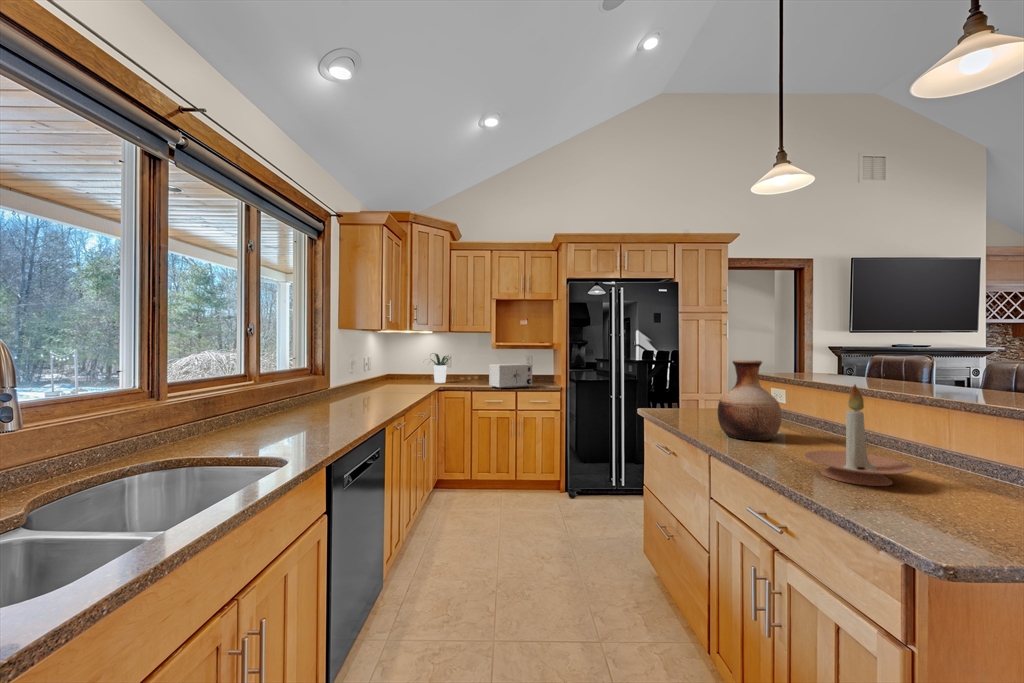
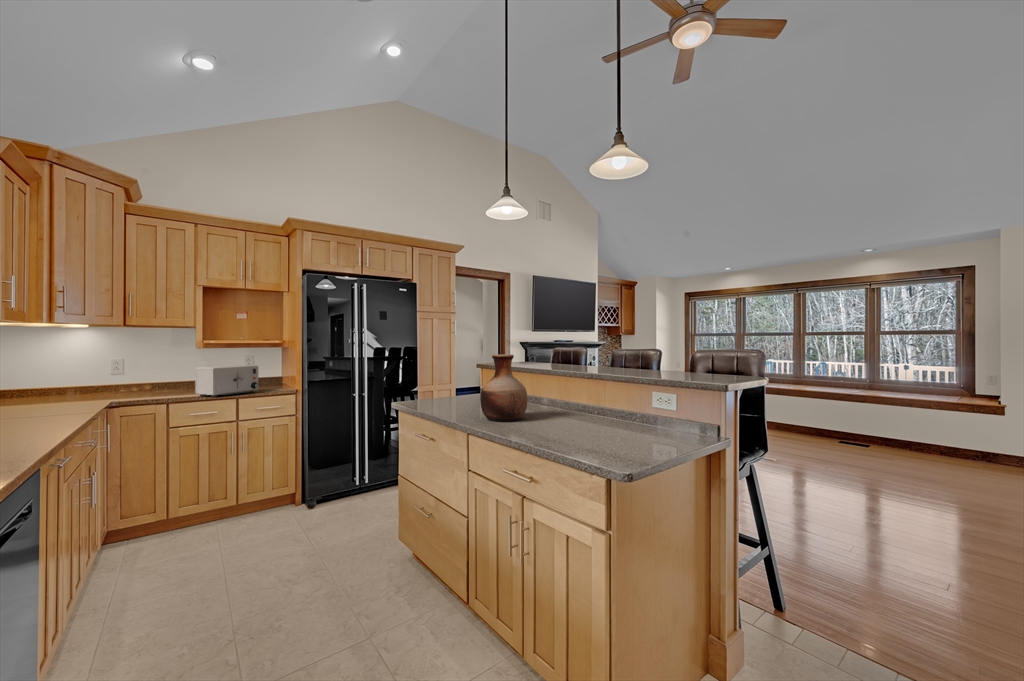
potted plant: present [431,353,450,383] -> none [71,355,137,396]
candle holder: present [804,385,914,486] -> none [559,370,623,443]

